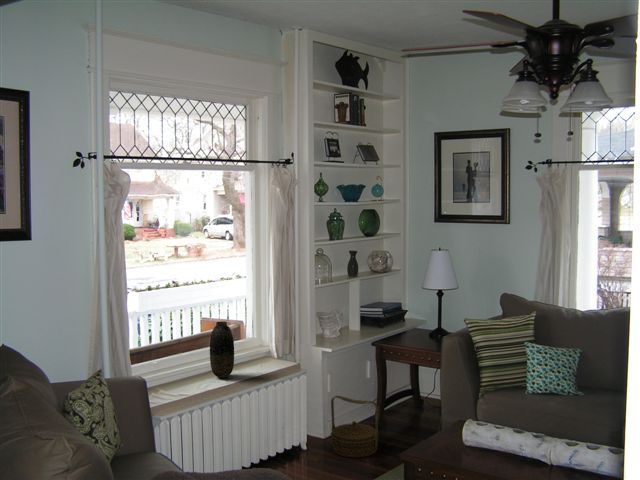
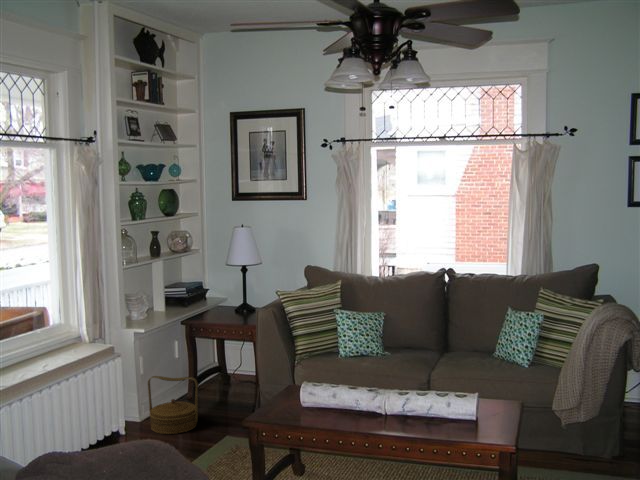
vase: present [210,322,234,378] -> none [20,309,48,368]

